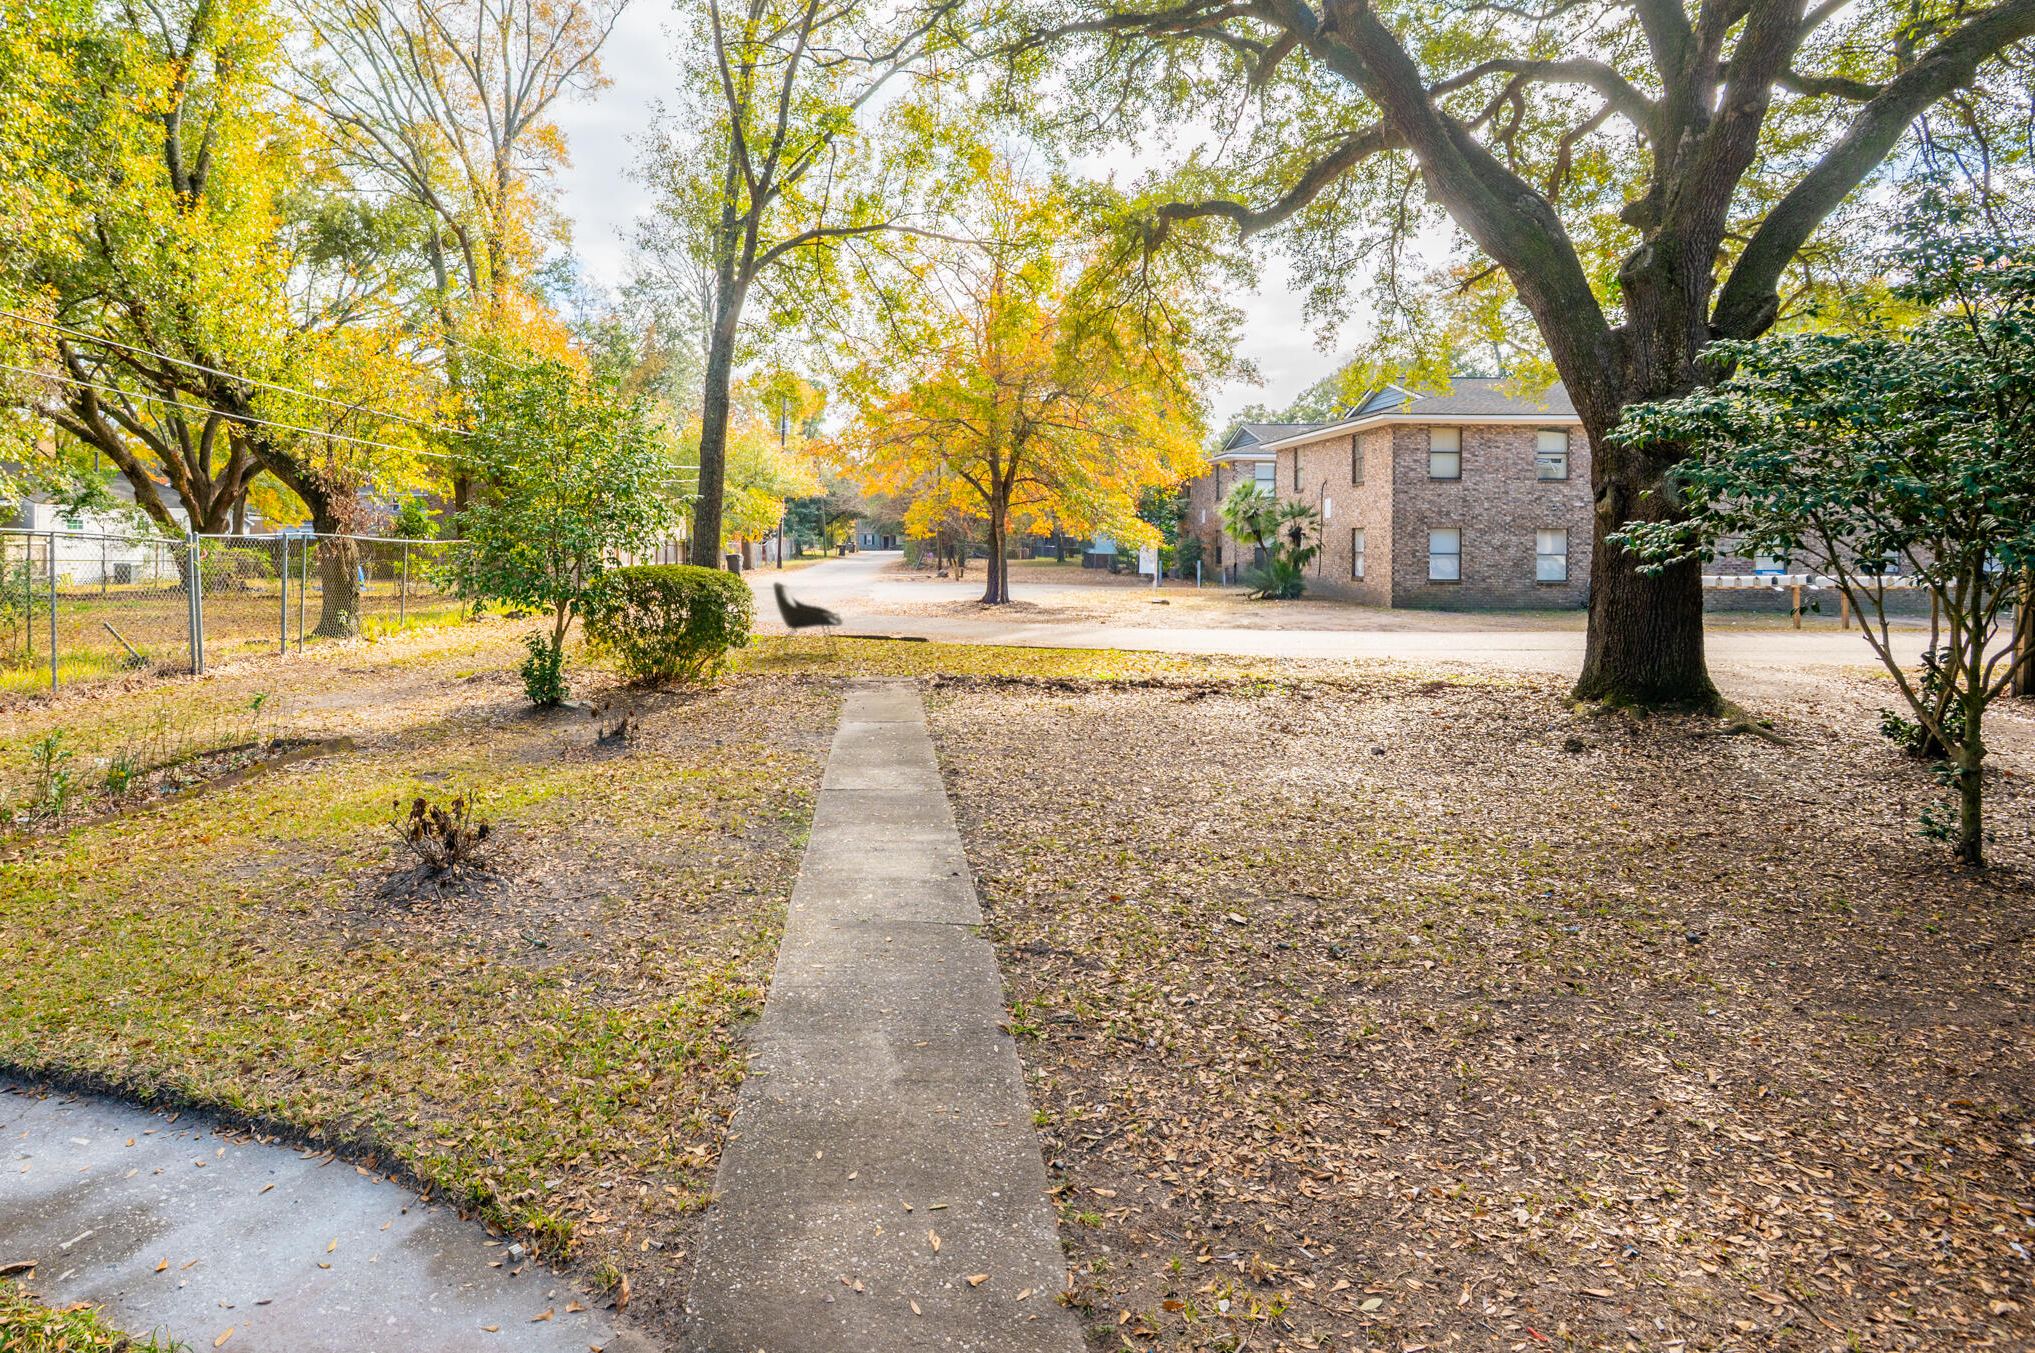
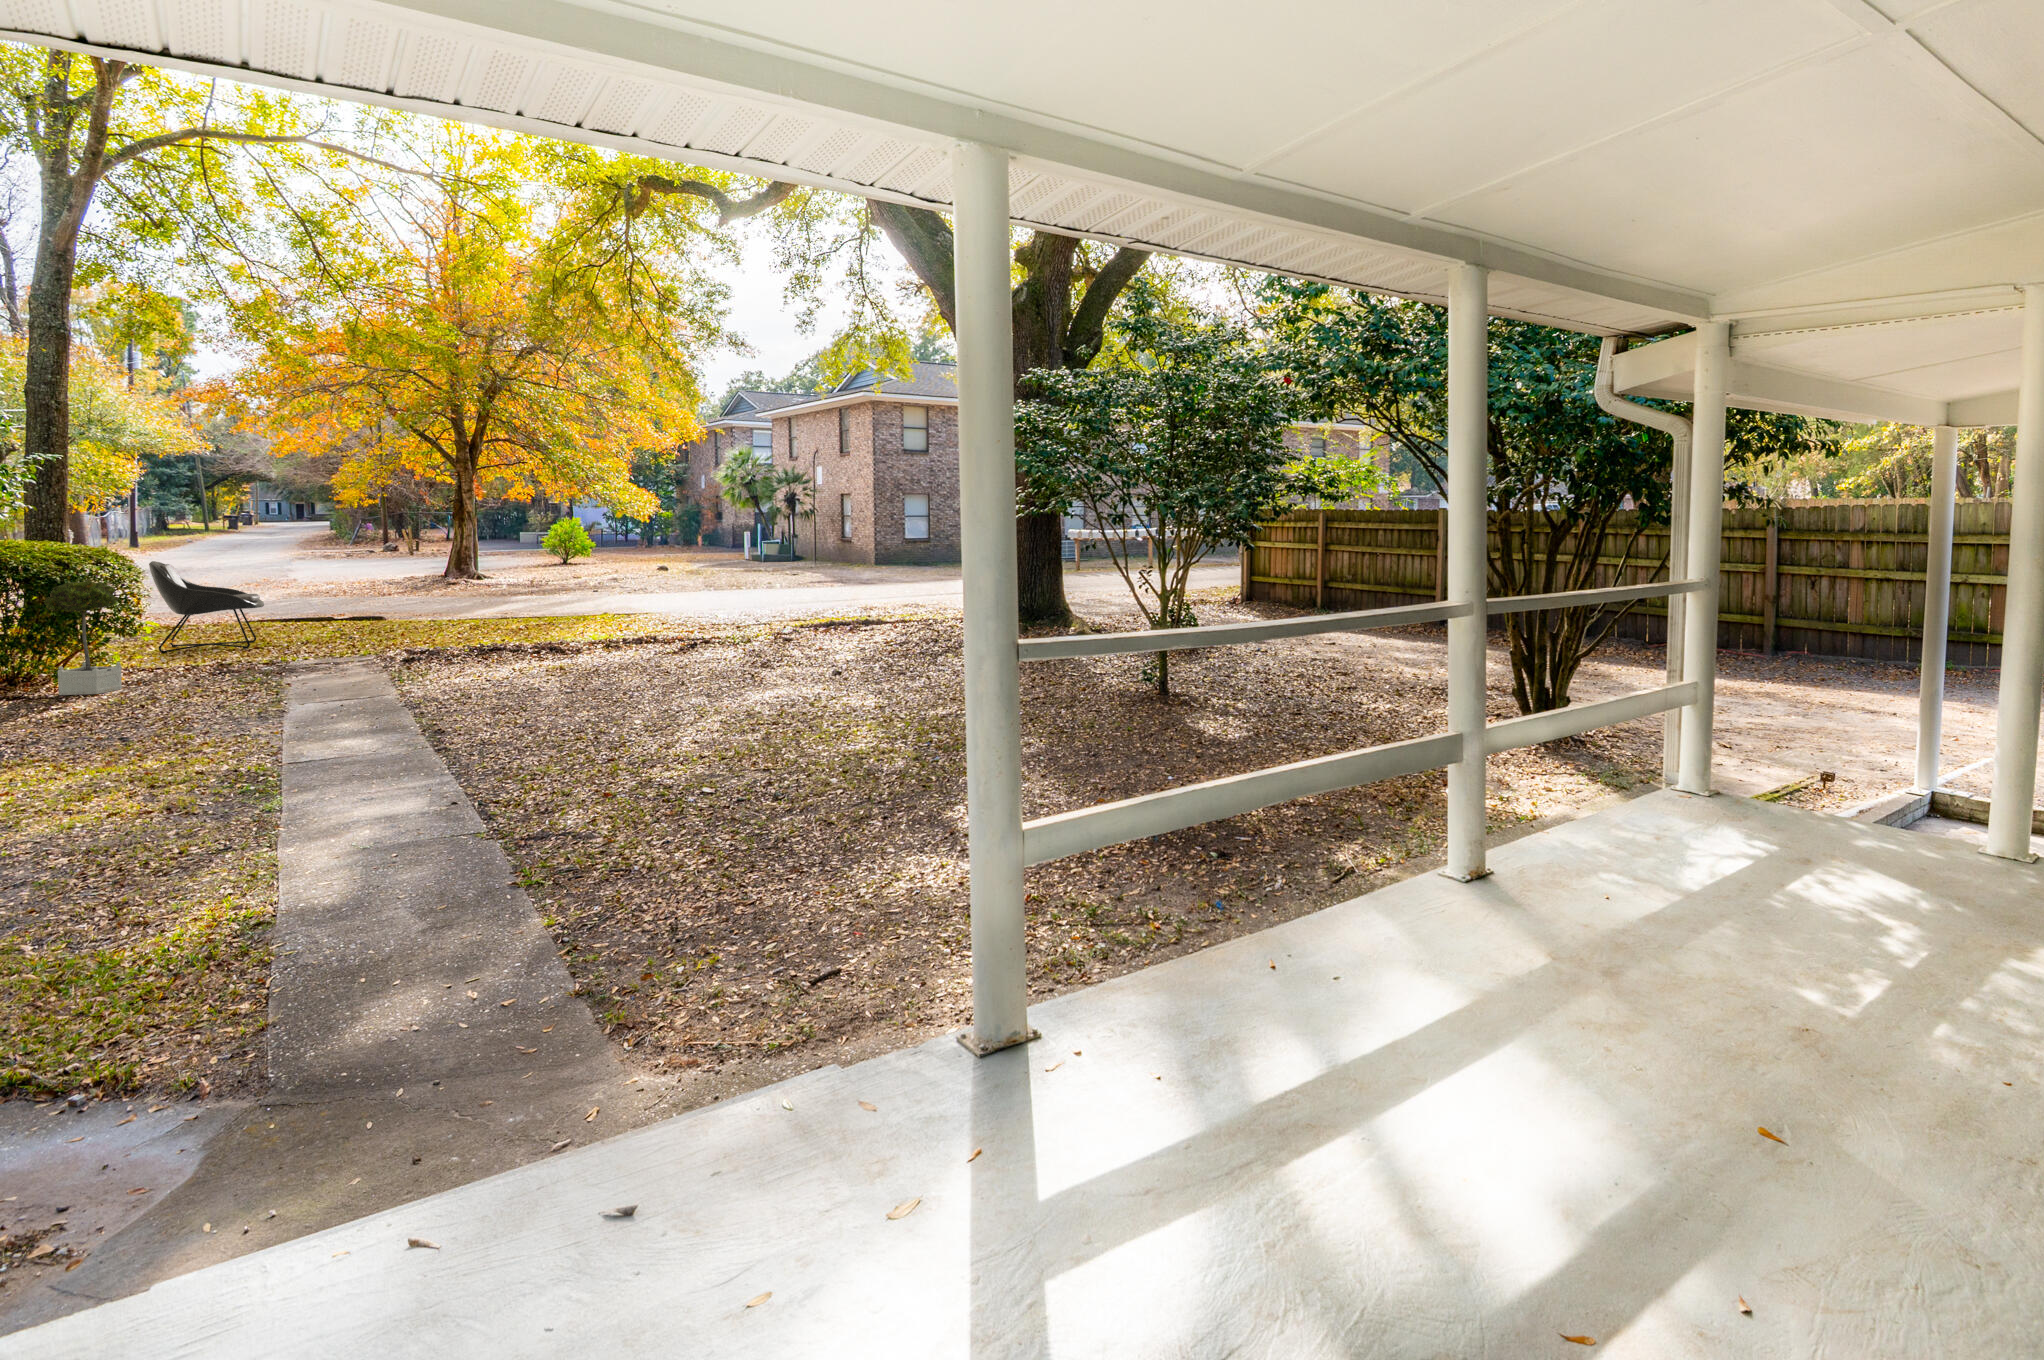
potted tree: none [704,596,746,692] -> present [44,579,122,695]

